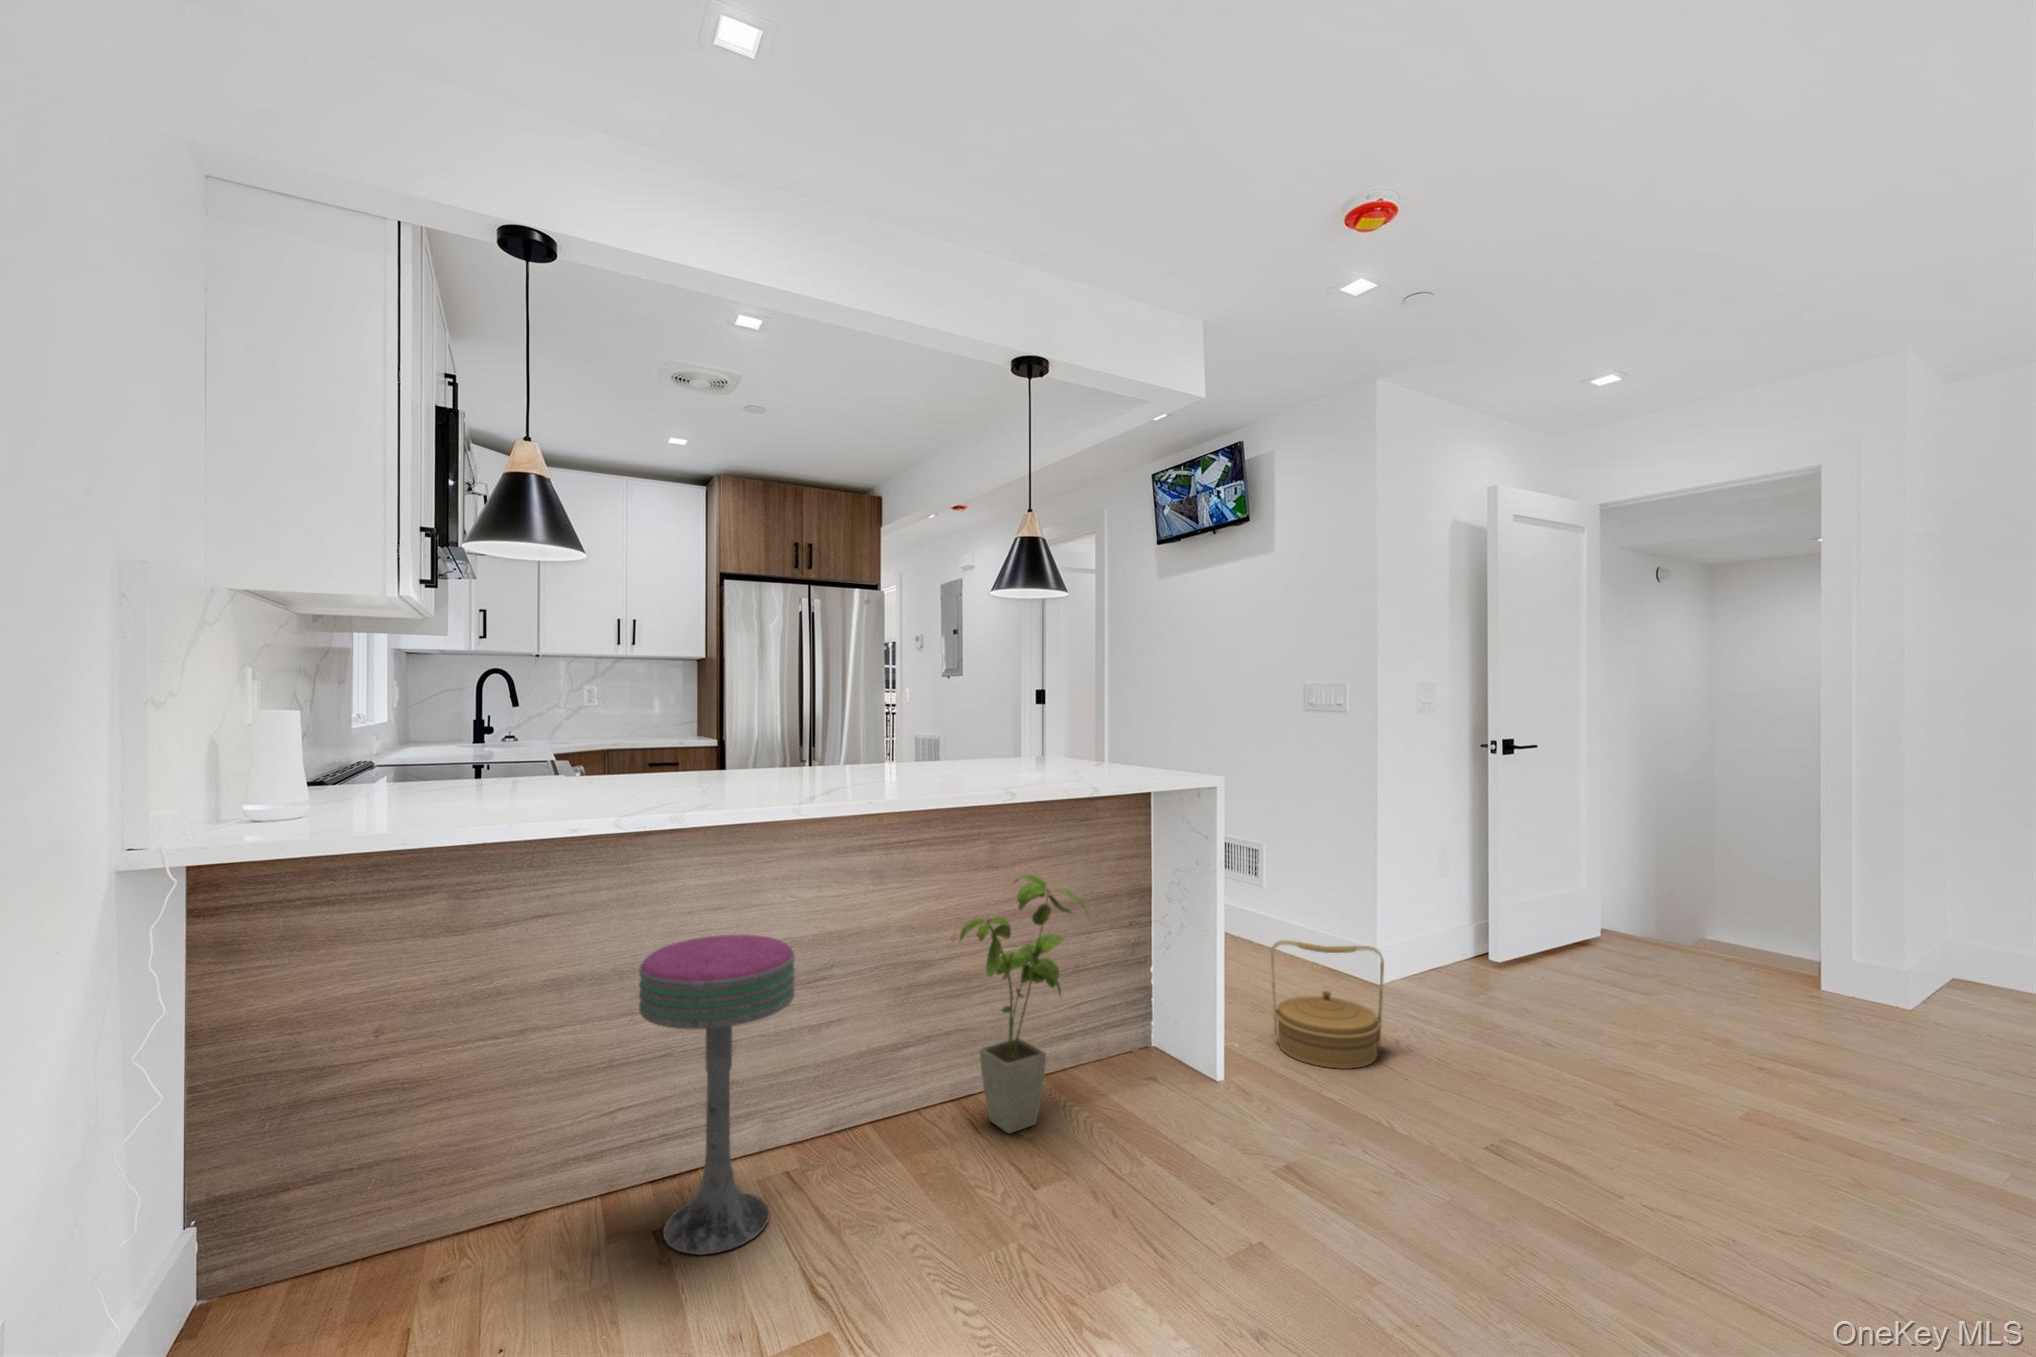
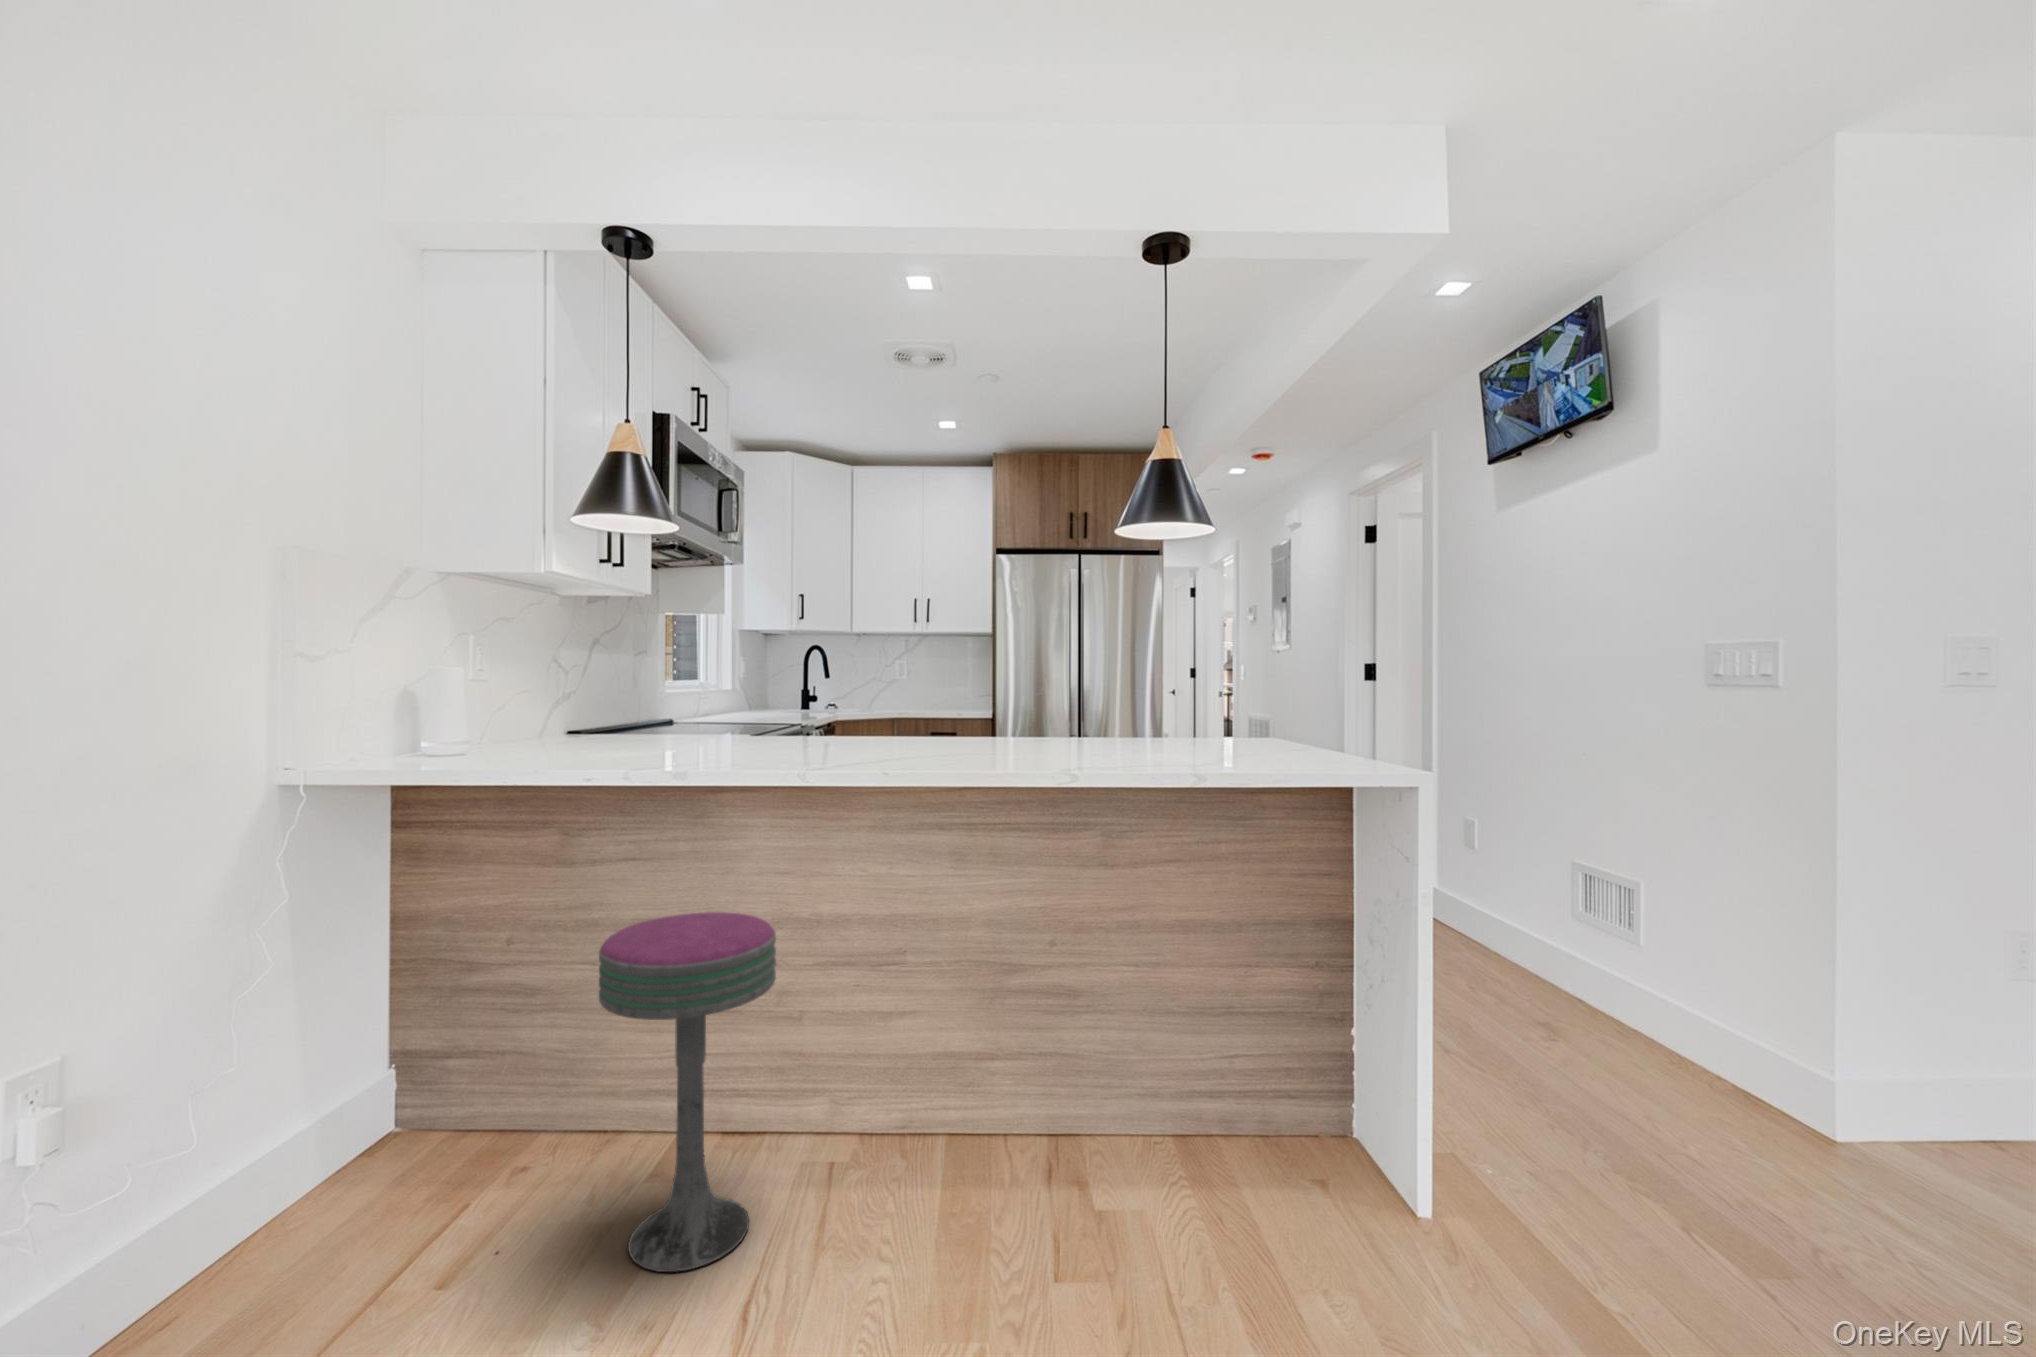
house plant: present [960,875,1087,1134] -> none [1021,883,1183,1218]
basket: present [1271,941,1384,1069] -> none [1554,1027,1770,1267]

